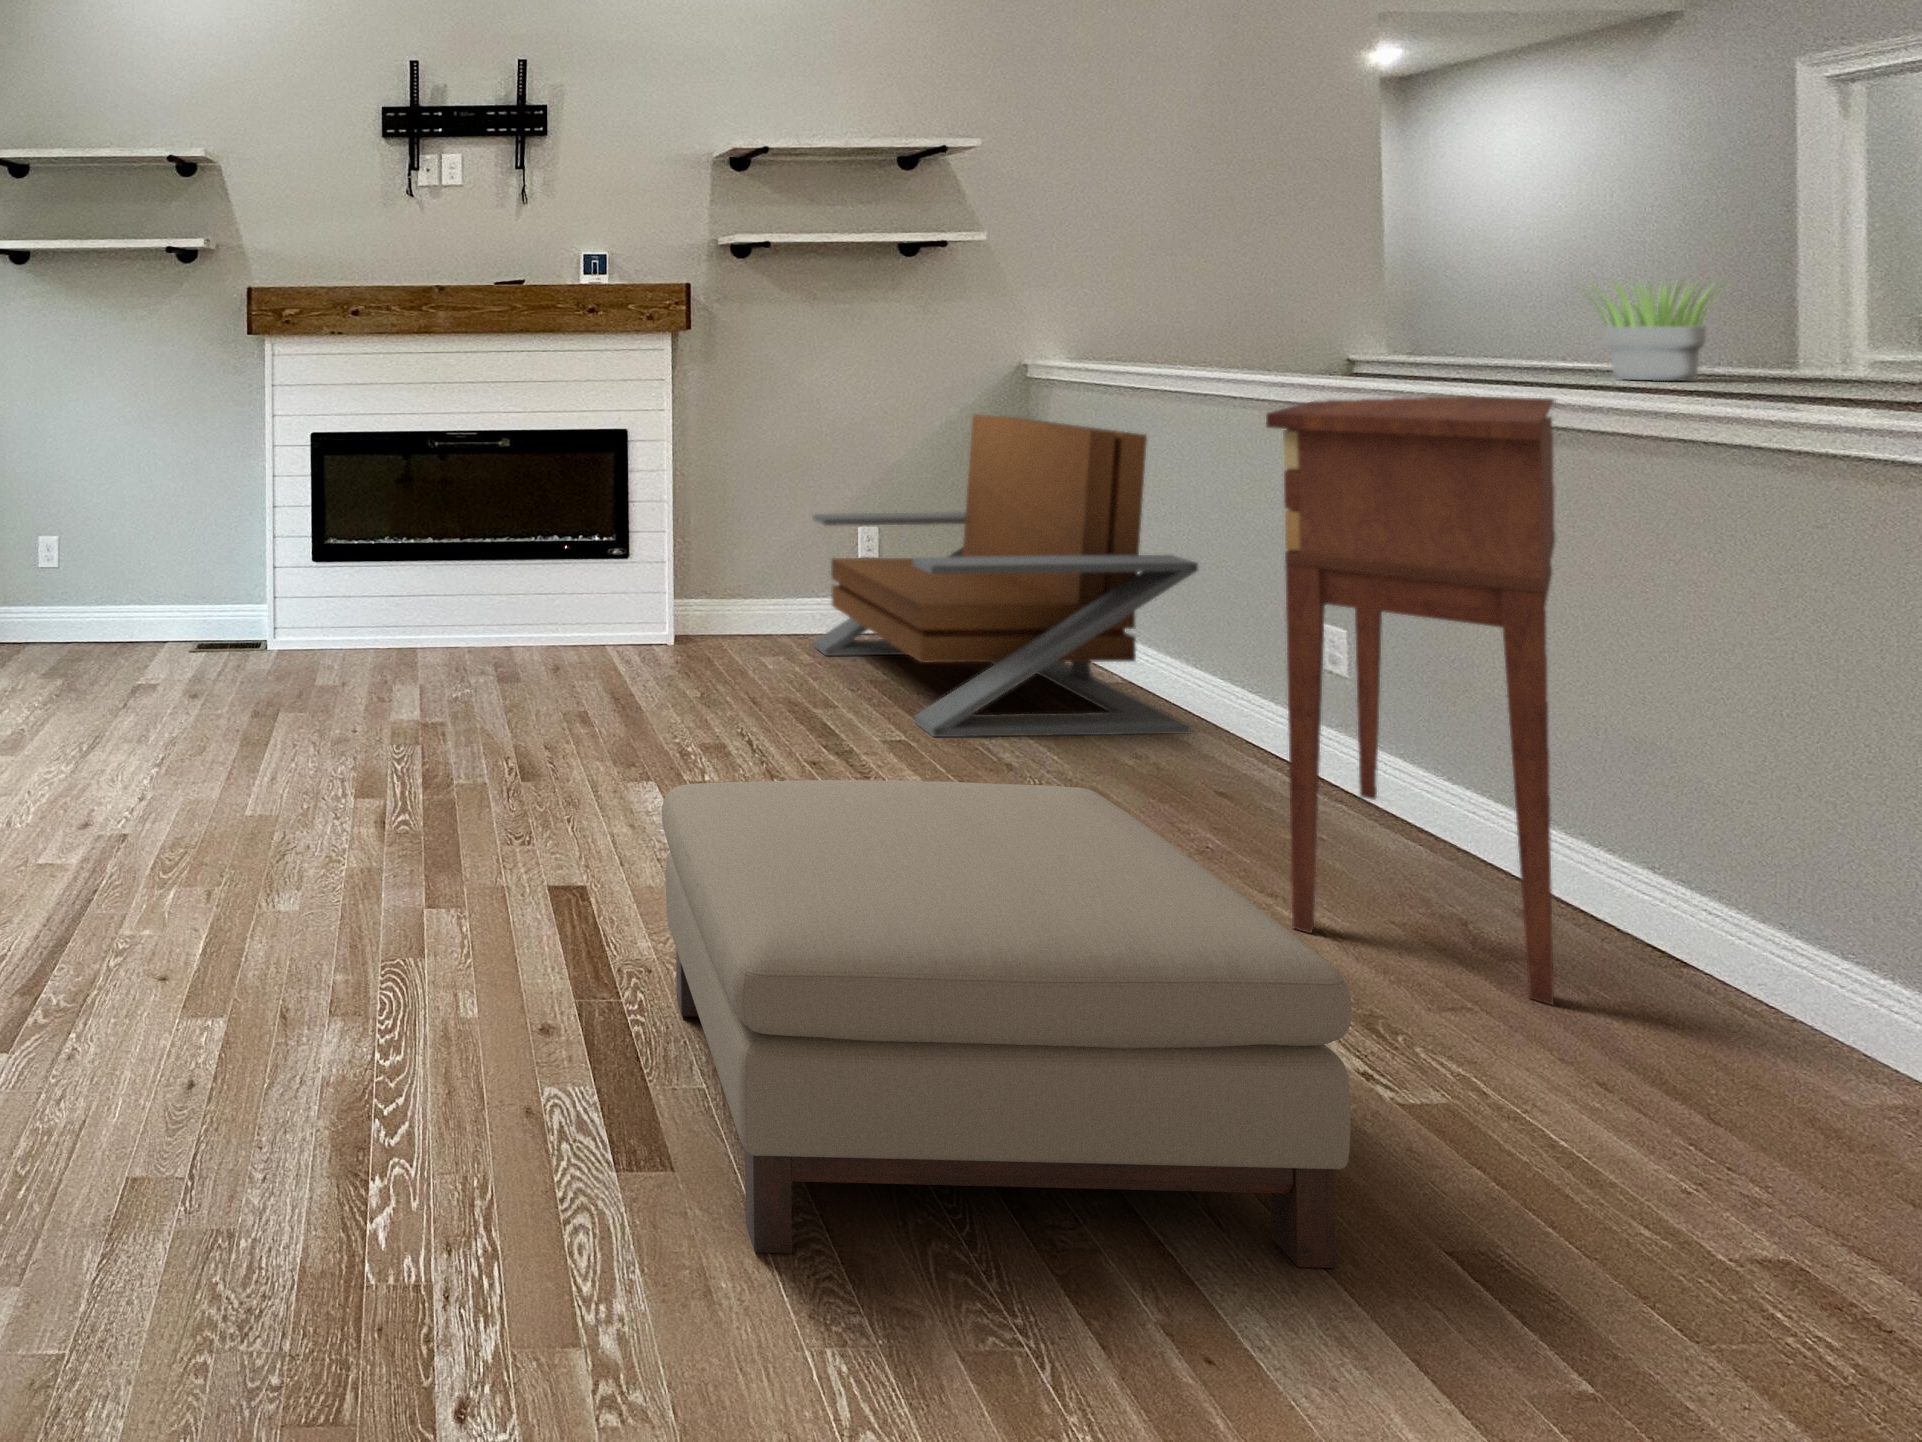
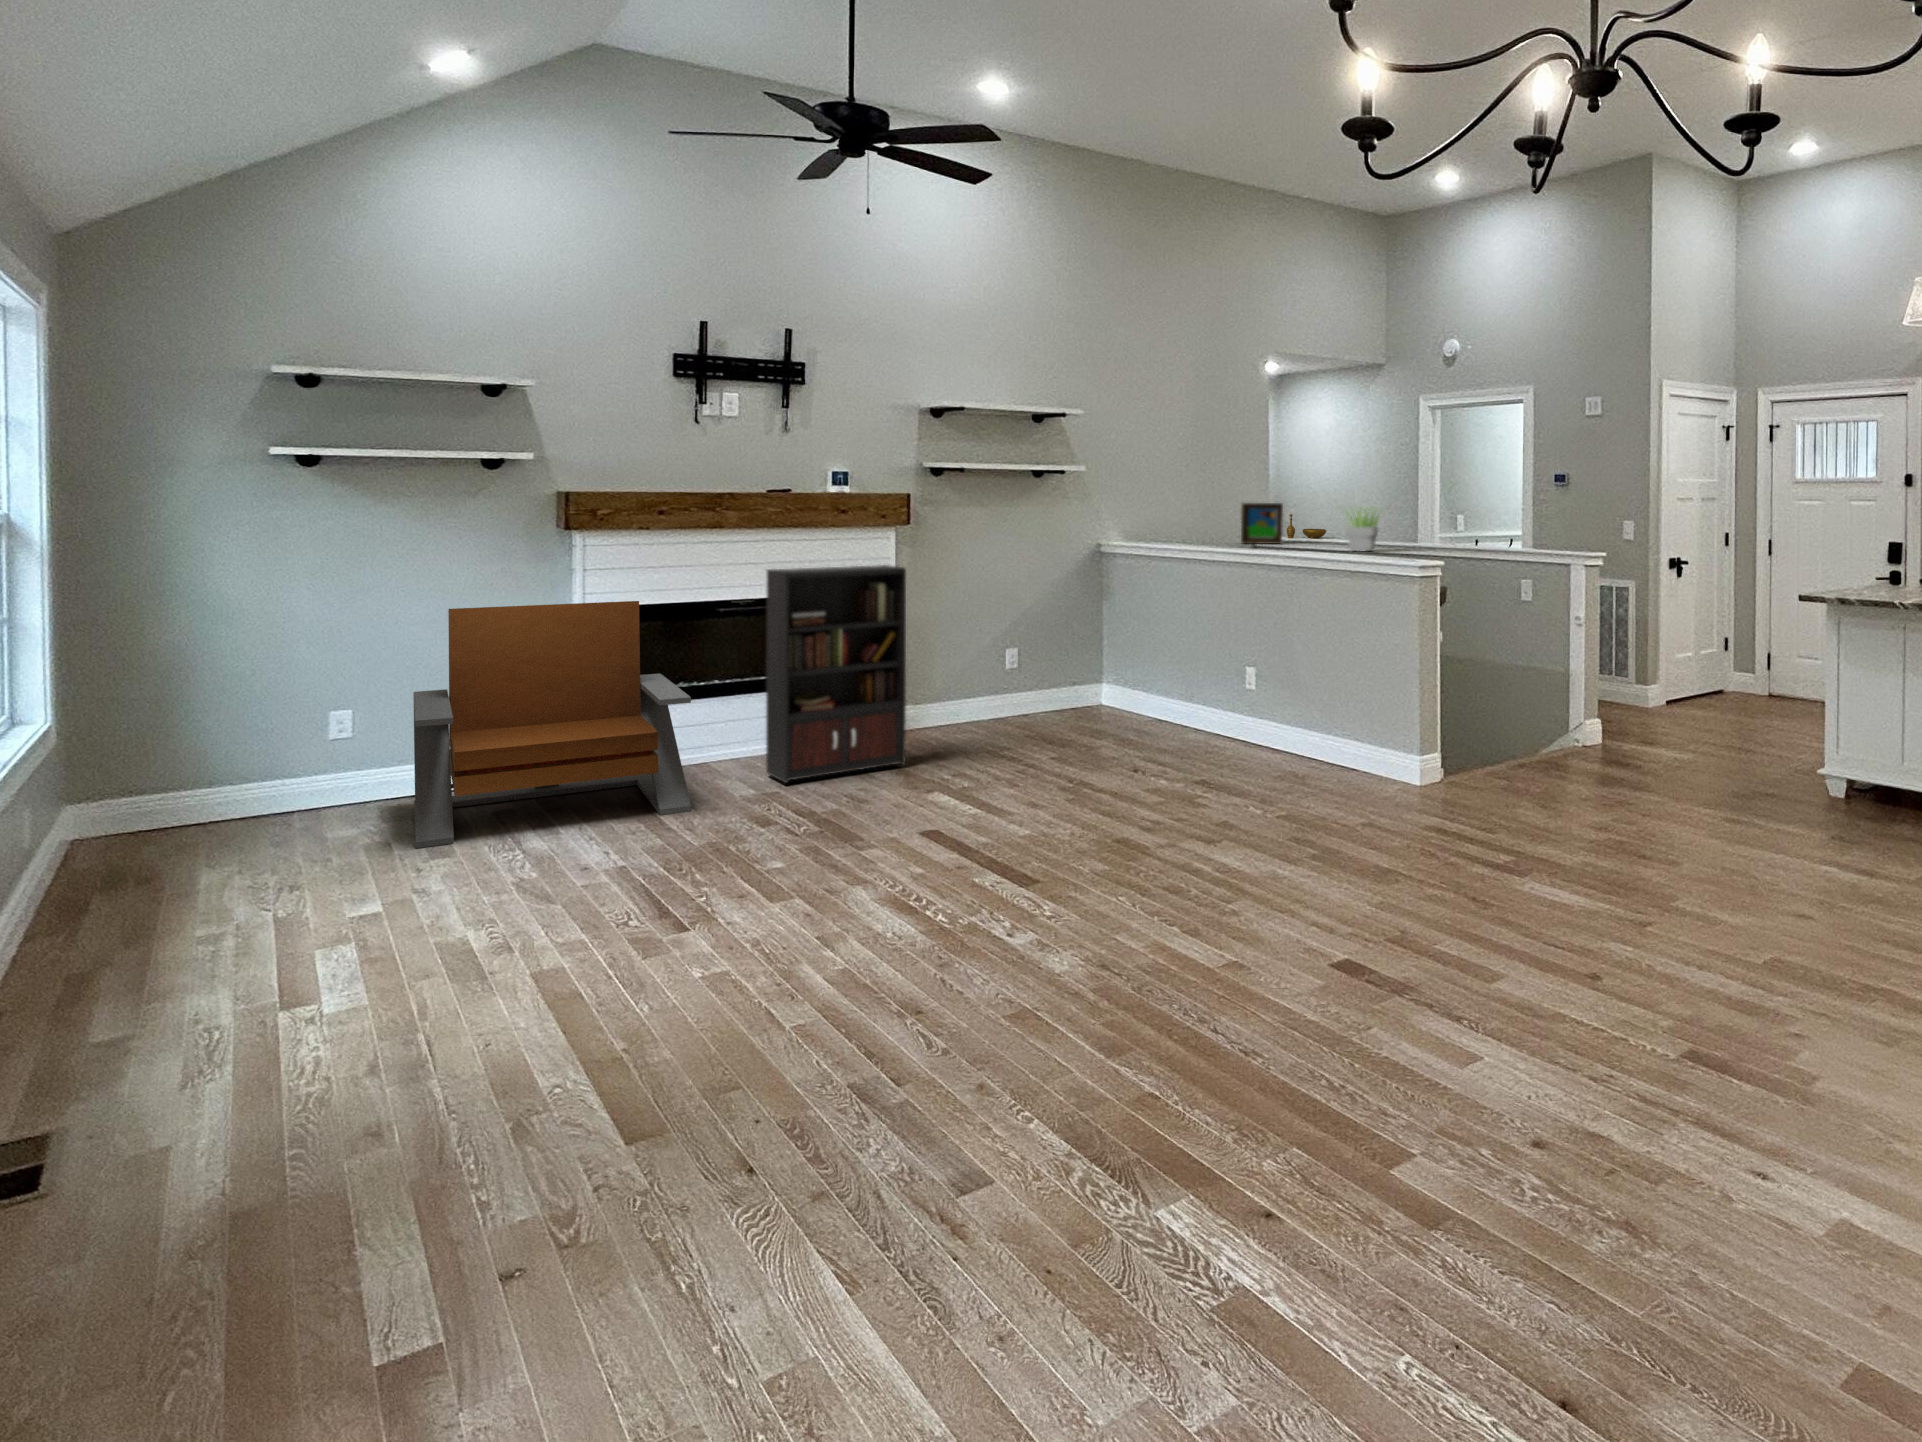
picture frame: none [1320,291,1420,368] -> present [1241,503,1283,544]
decorative bowl: none [1429,318,1530,362] -> present [1287,514,1326,538]
bookcase: none [456,384,668,701] -> present [766,565,906,783]
console table: present [1266,396,1555,1005] -> none [1230,563,1323,788]
lounge chair: present [813,414,1198,737] -> present [413,601,691,848]
ottoman: present [662,780,1352,1268] -> none [1015,730,1256,884]

